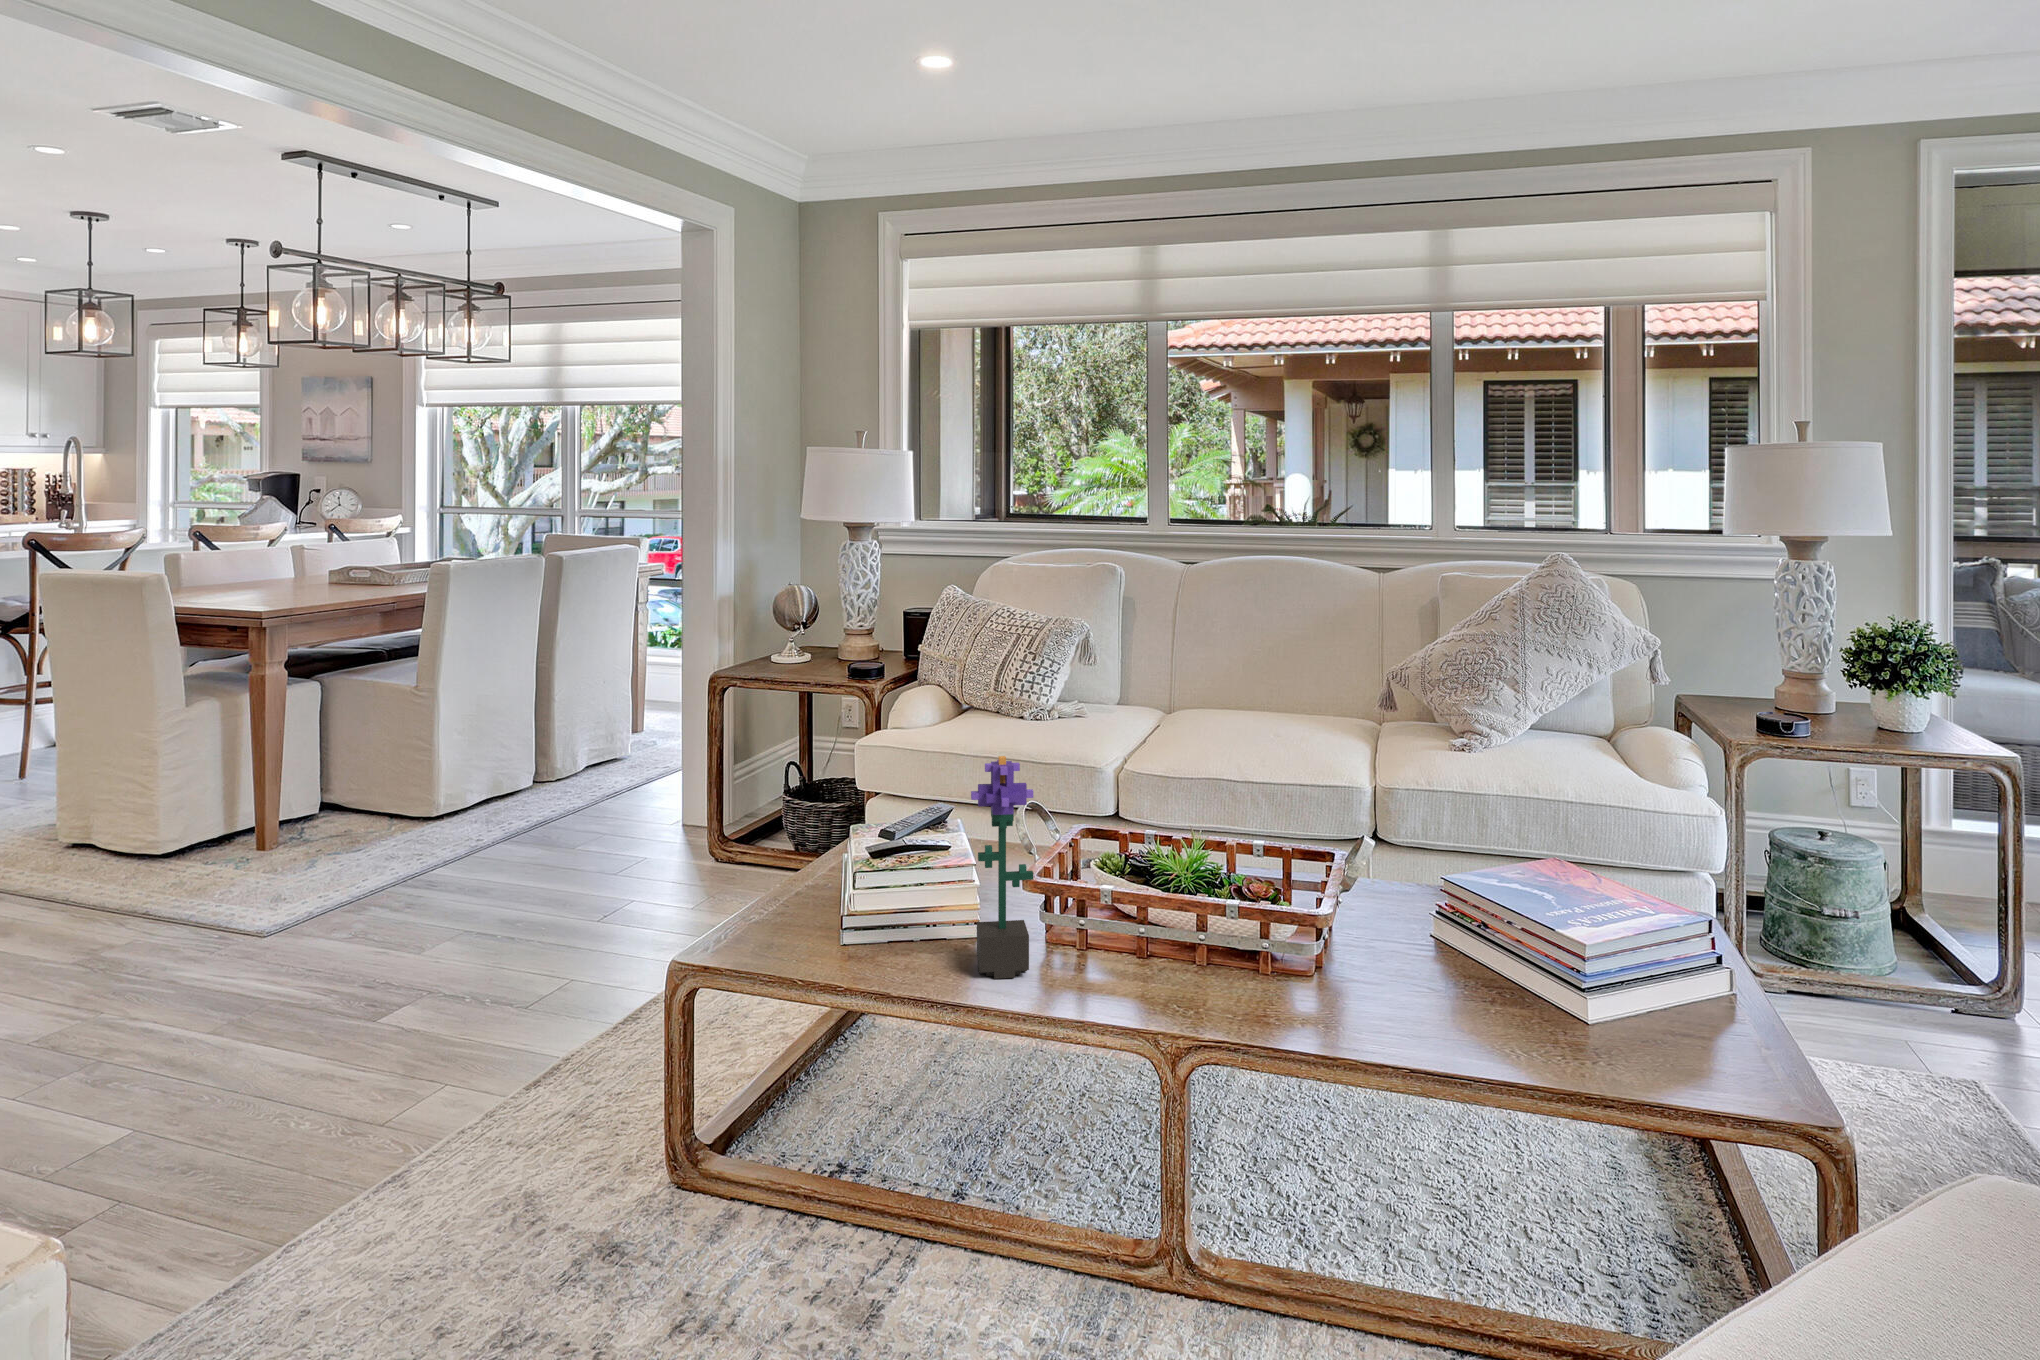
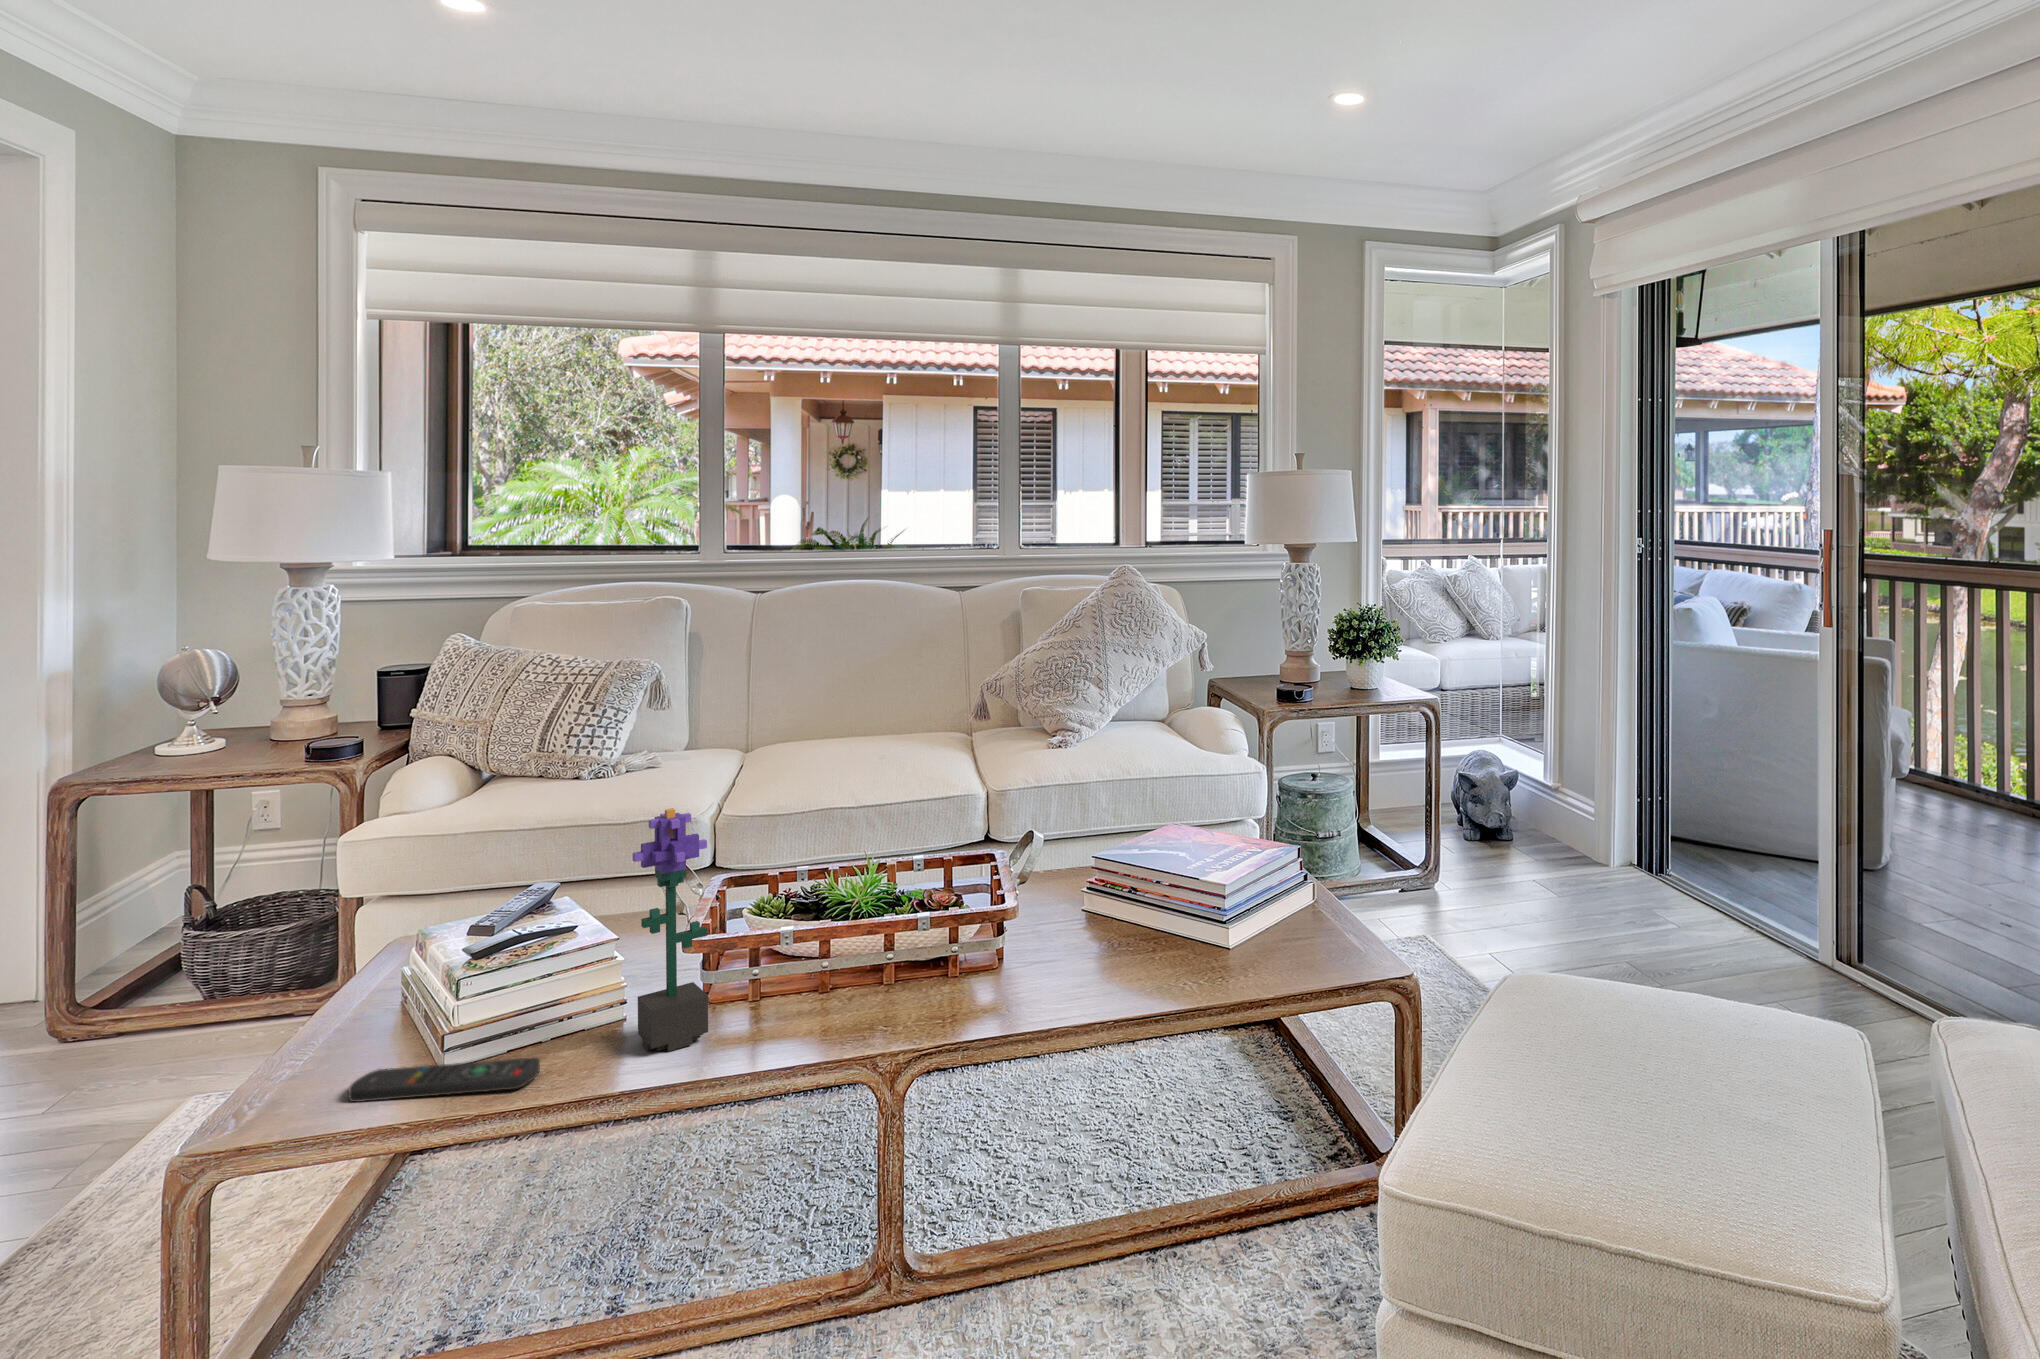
remote control: none [770,934,896,979] -> present [349,1057,540,1102]

